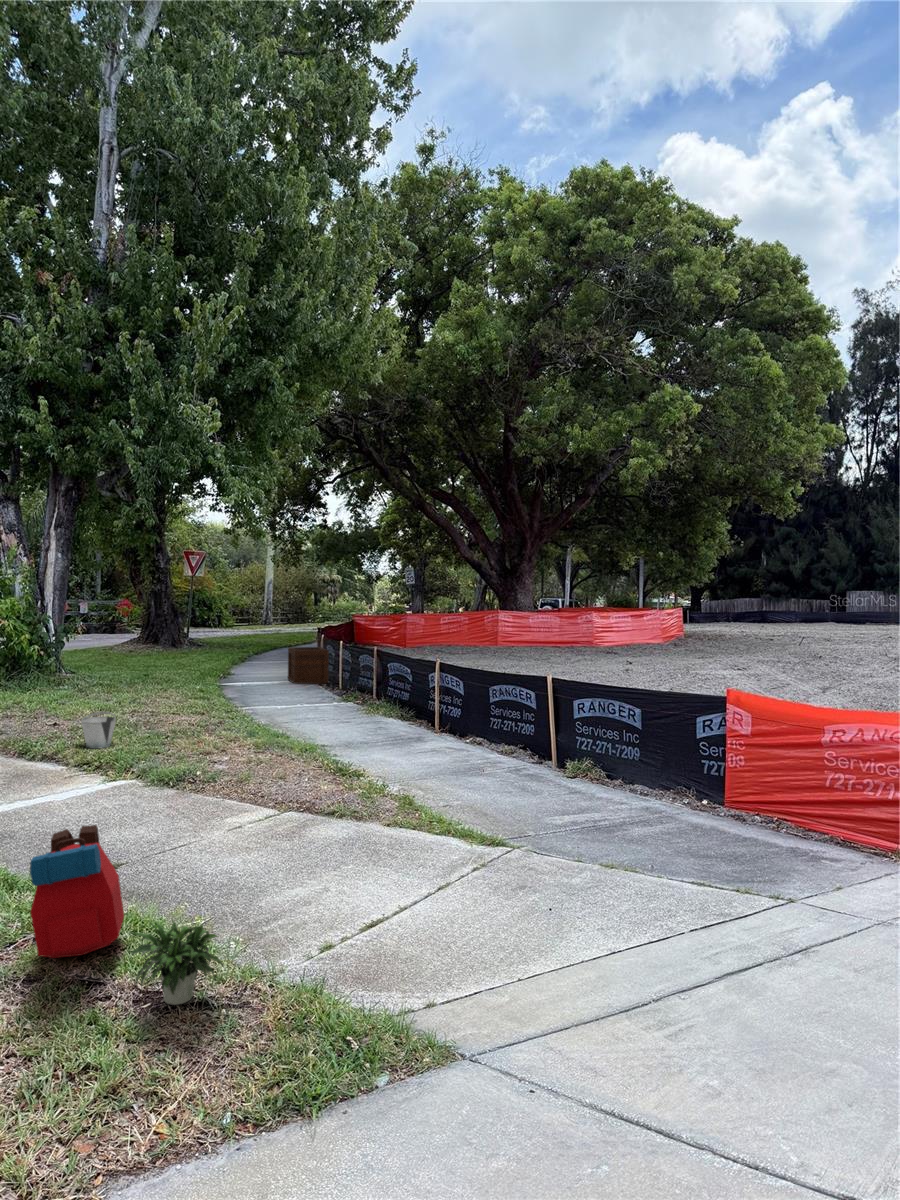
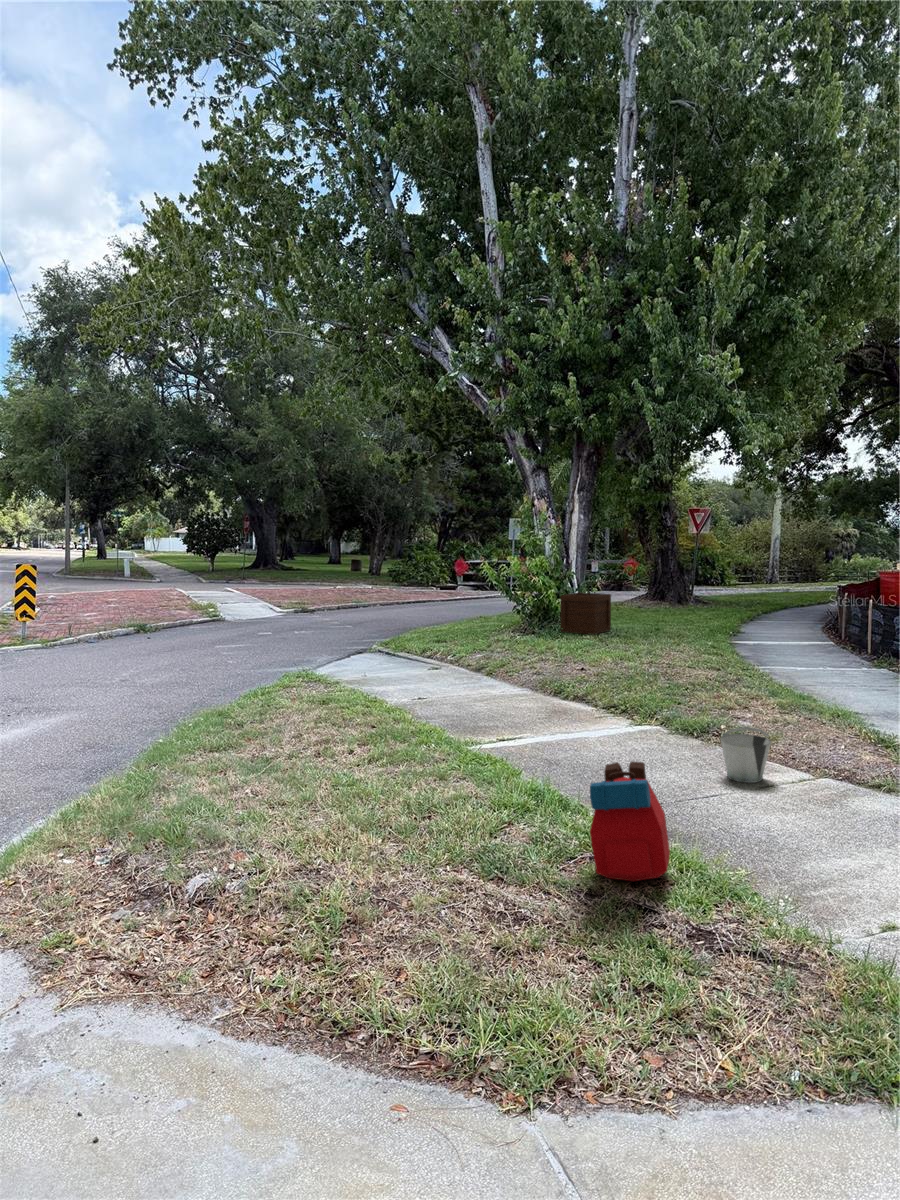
wooden crate: present [288,647,329,684] -> present [560,593,611,635]
bucket: present [81,712,116,749] -> present [720,727,771,783]
potted plant: present [106,920,225,1005] -> none [660,861,781,950]

